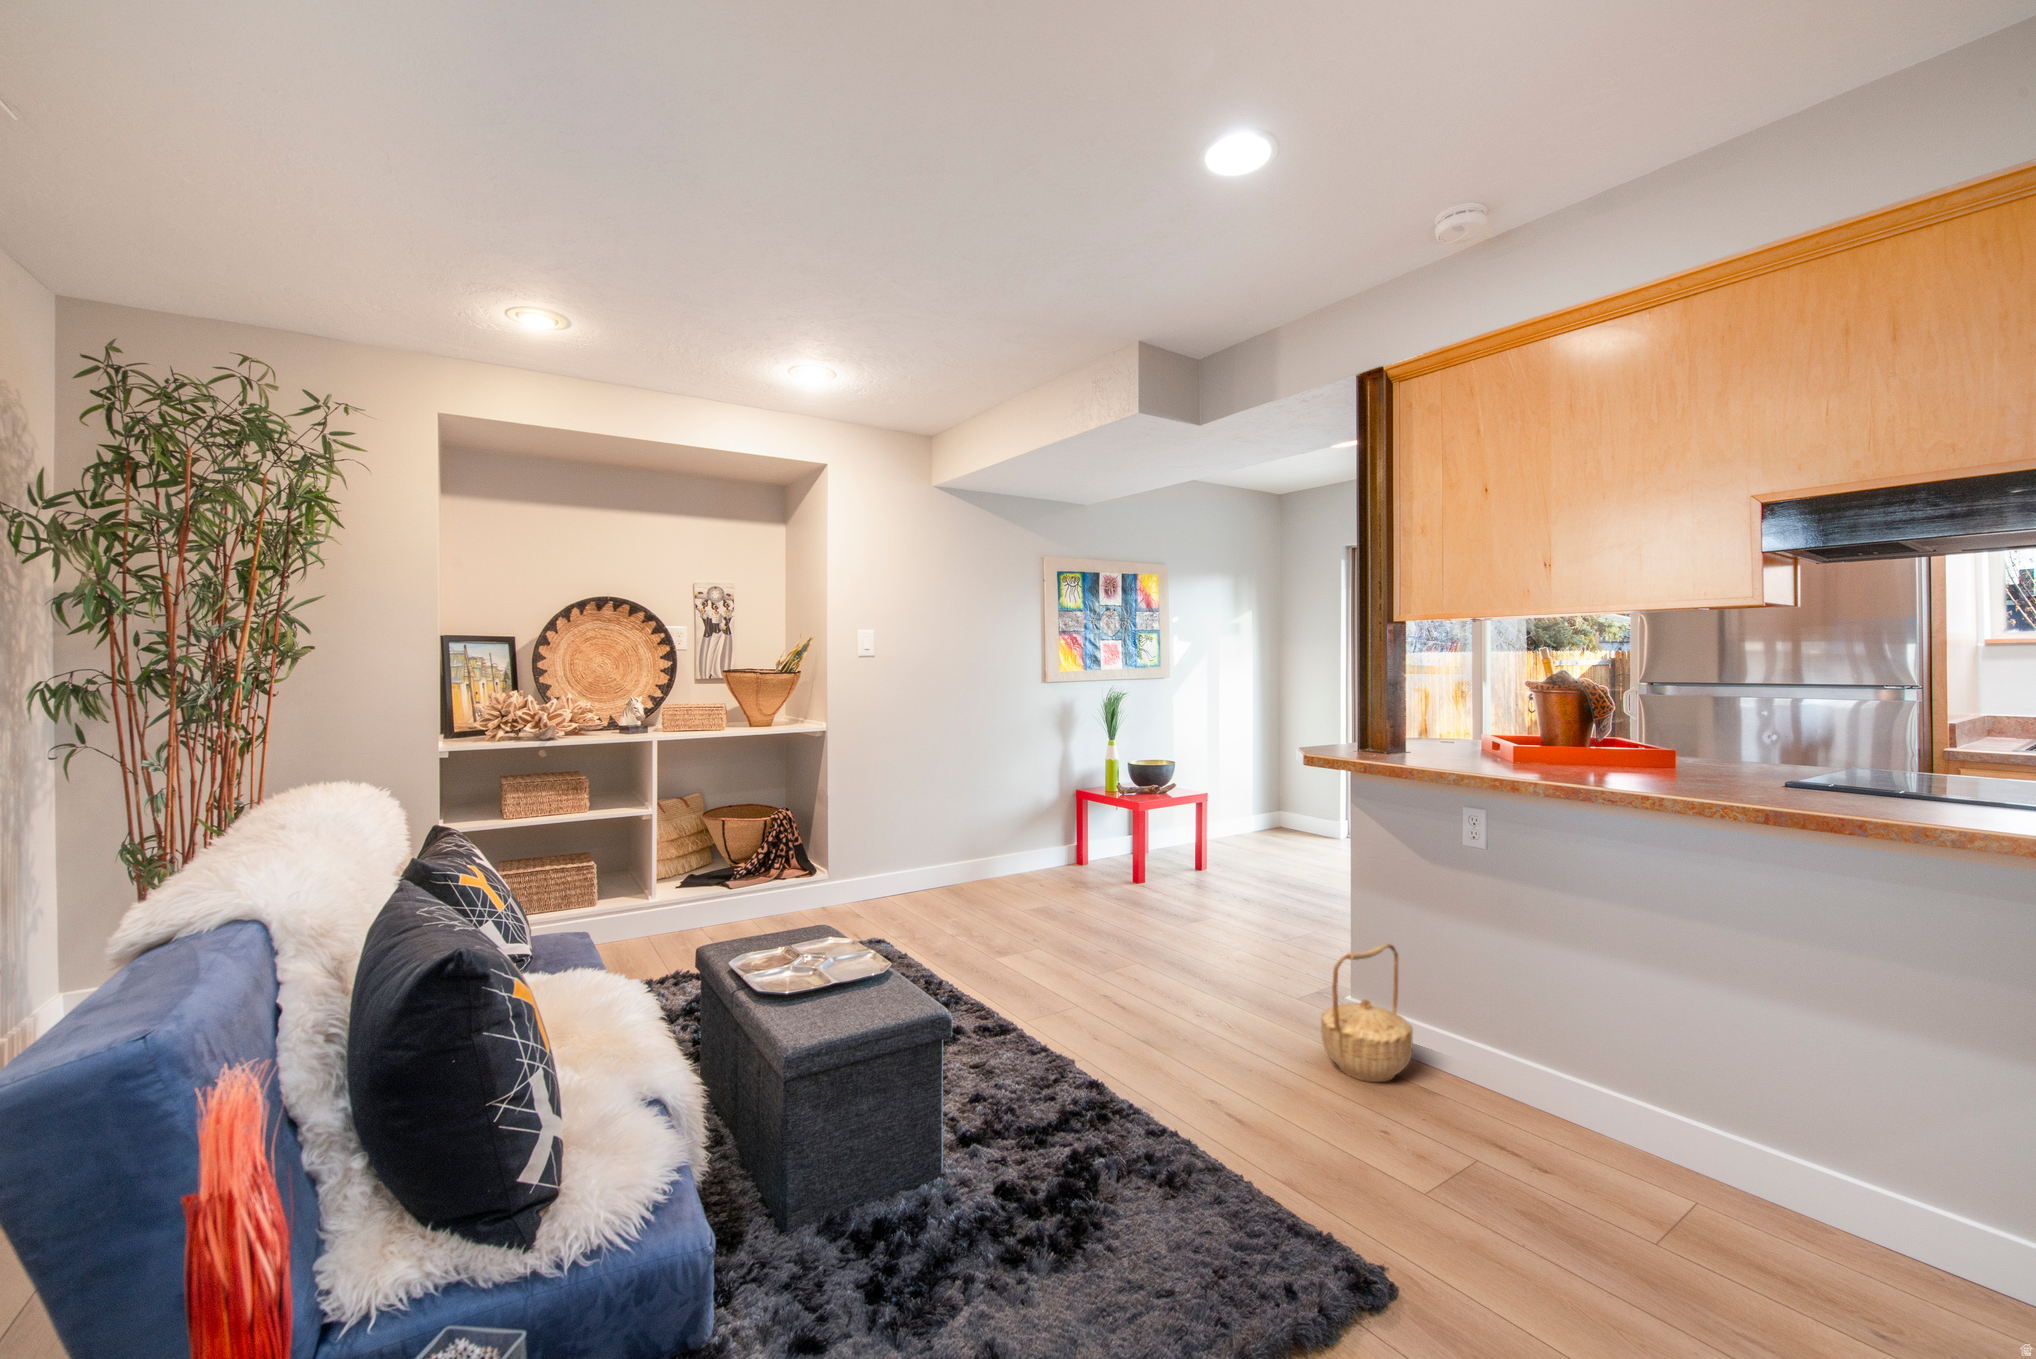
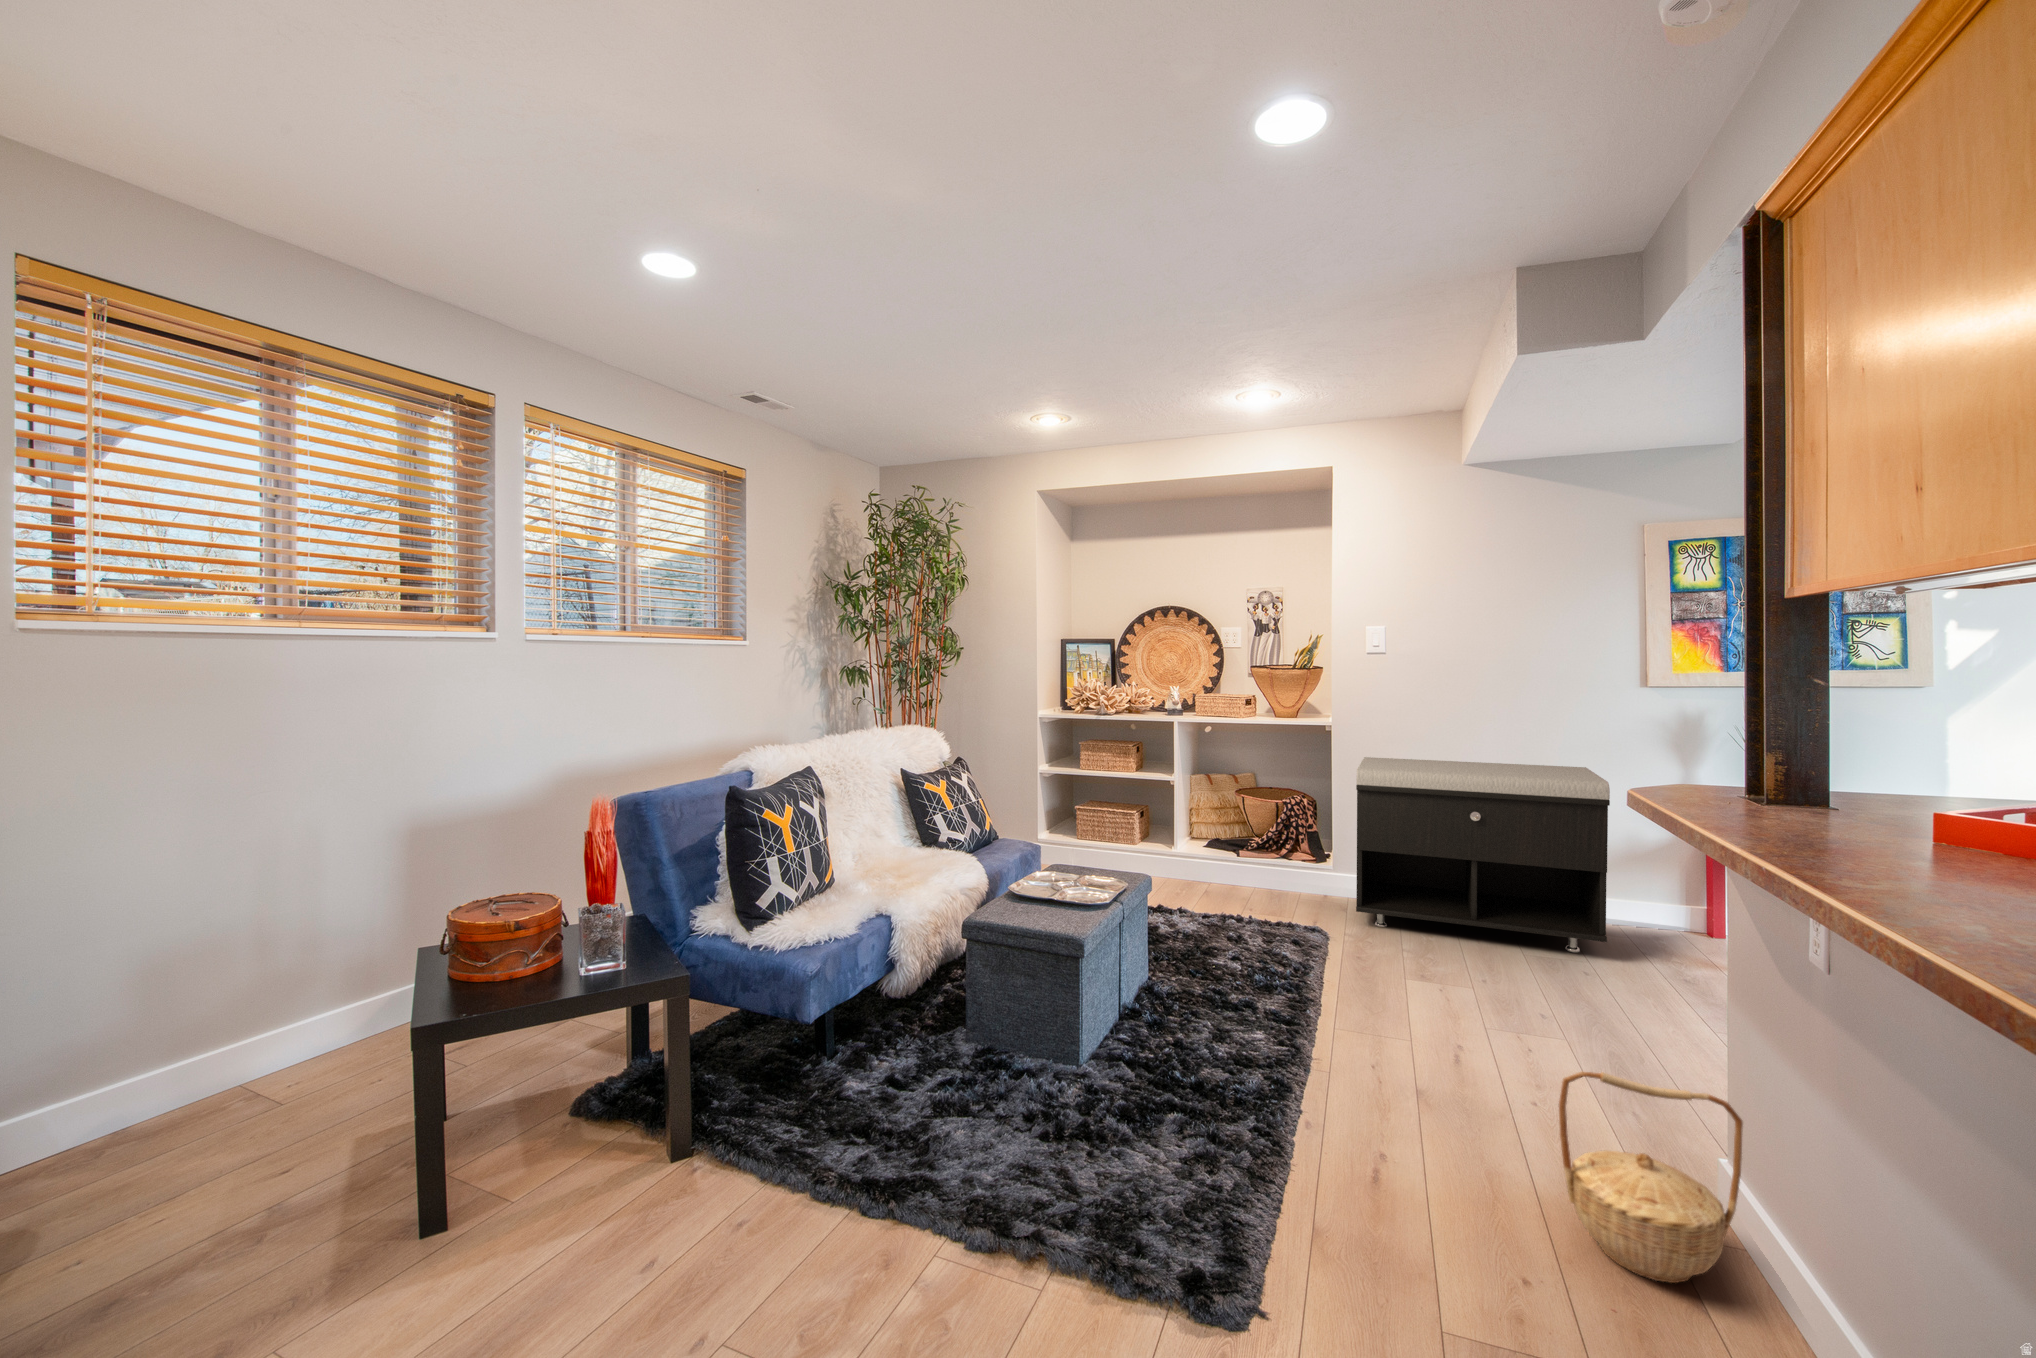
storage bench: none [859,746,1072,919] -> present [1356,757,1610,952]

